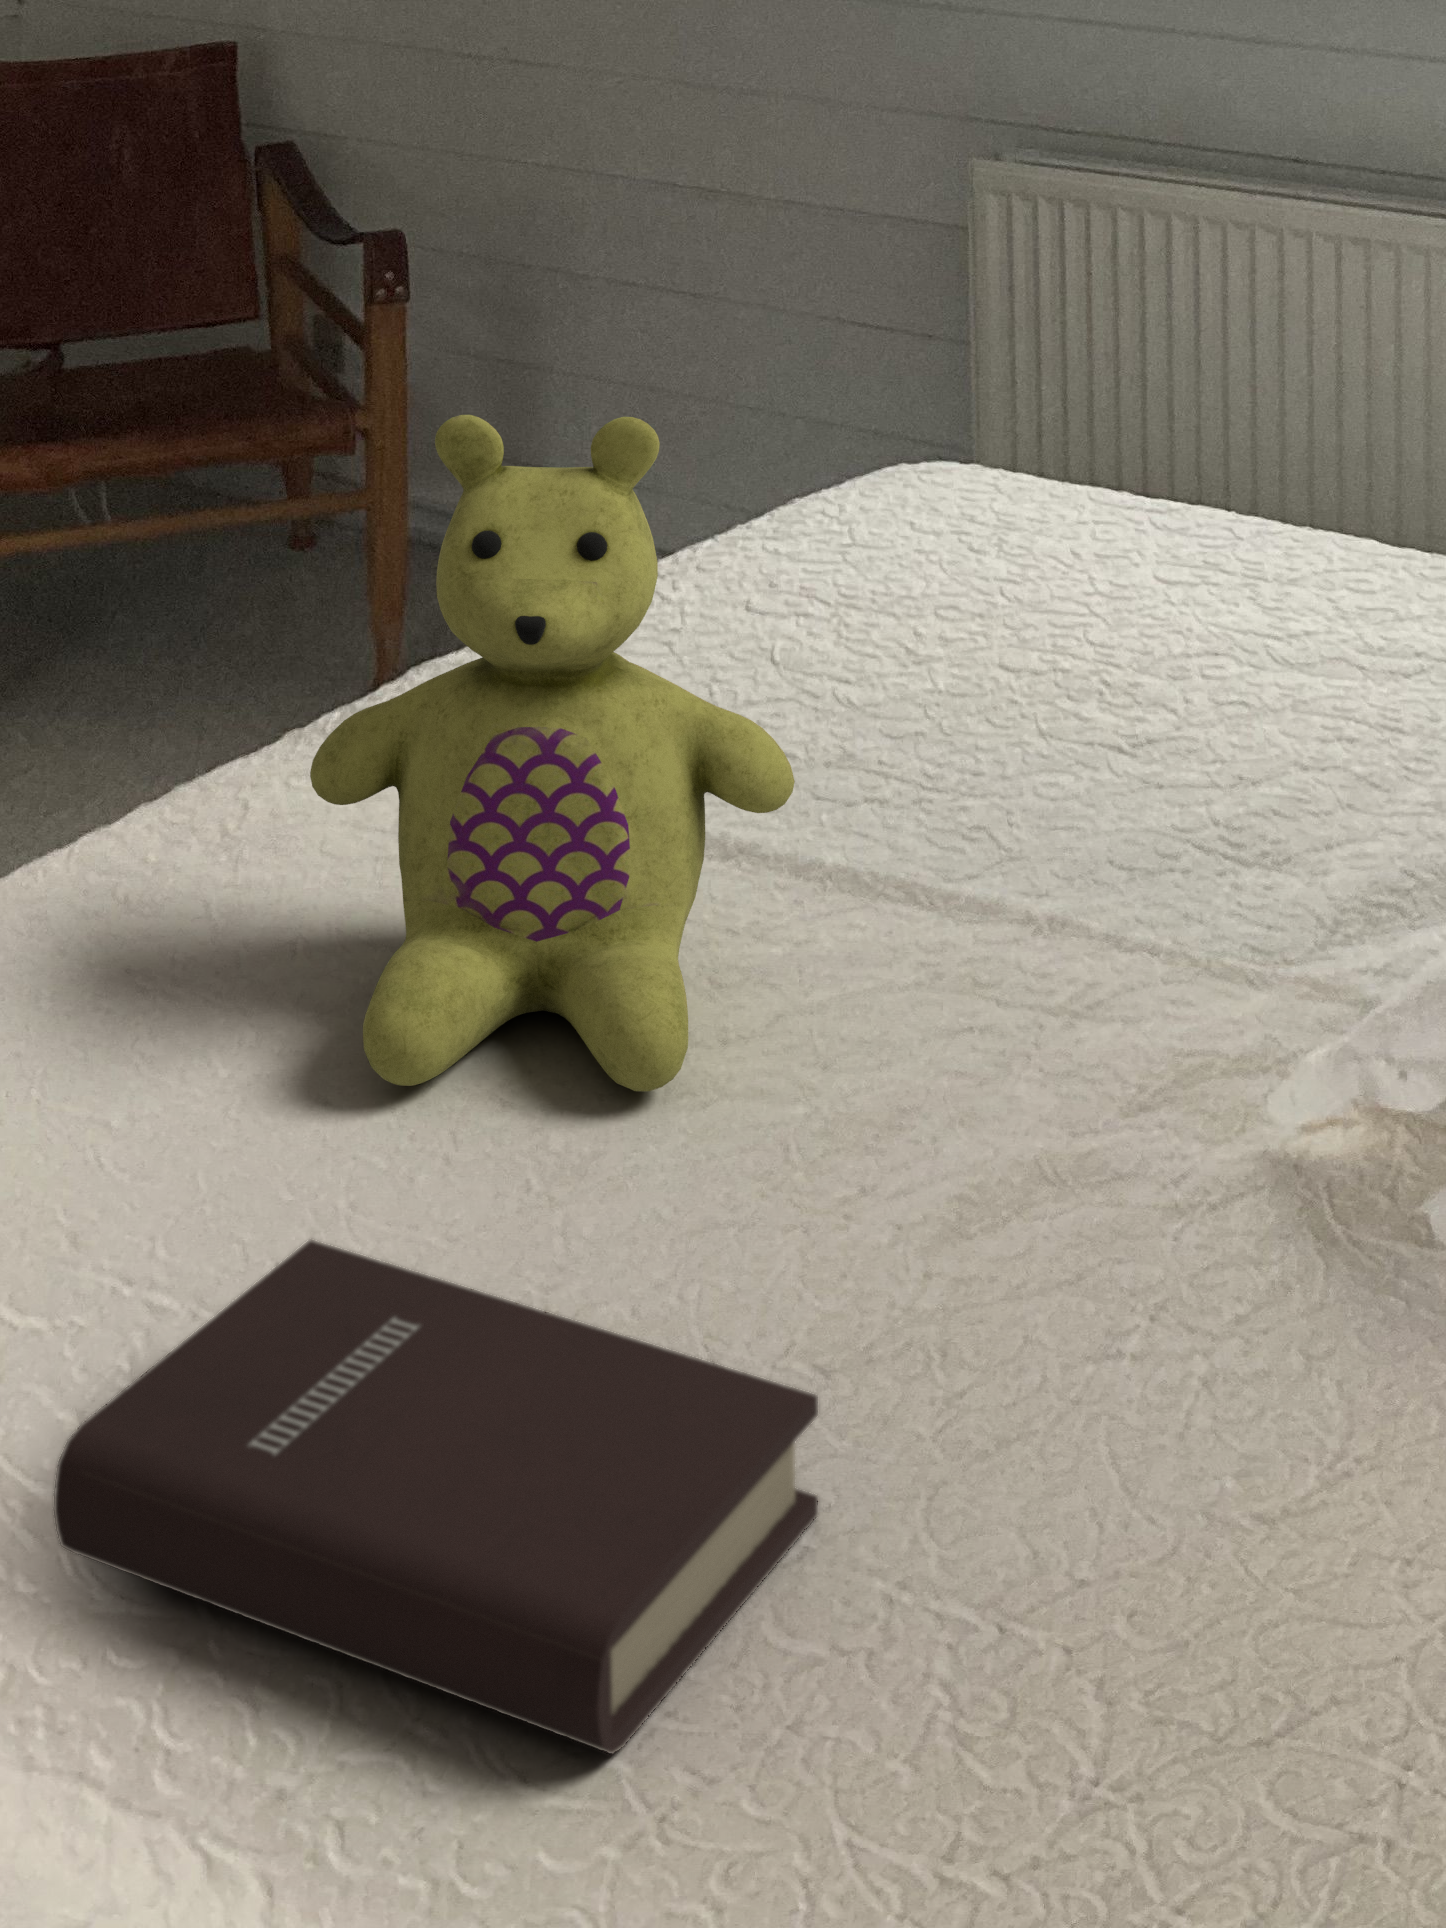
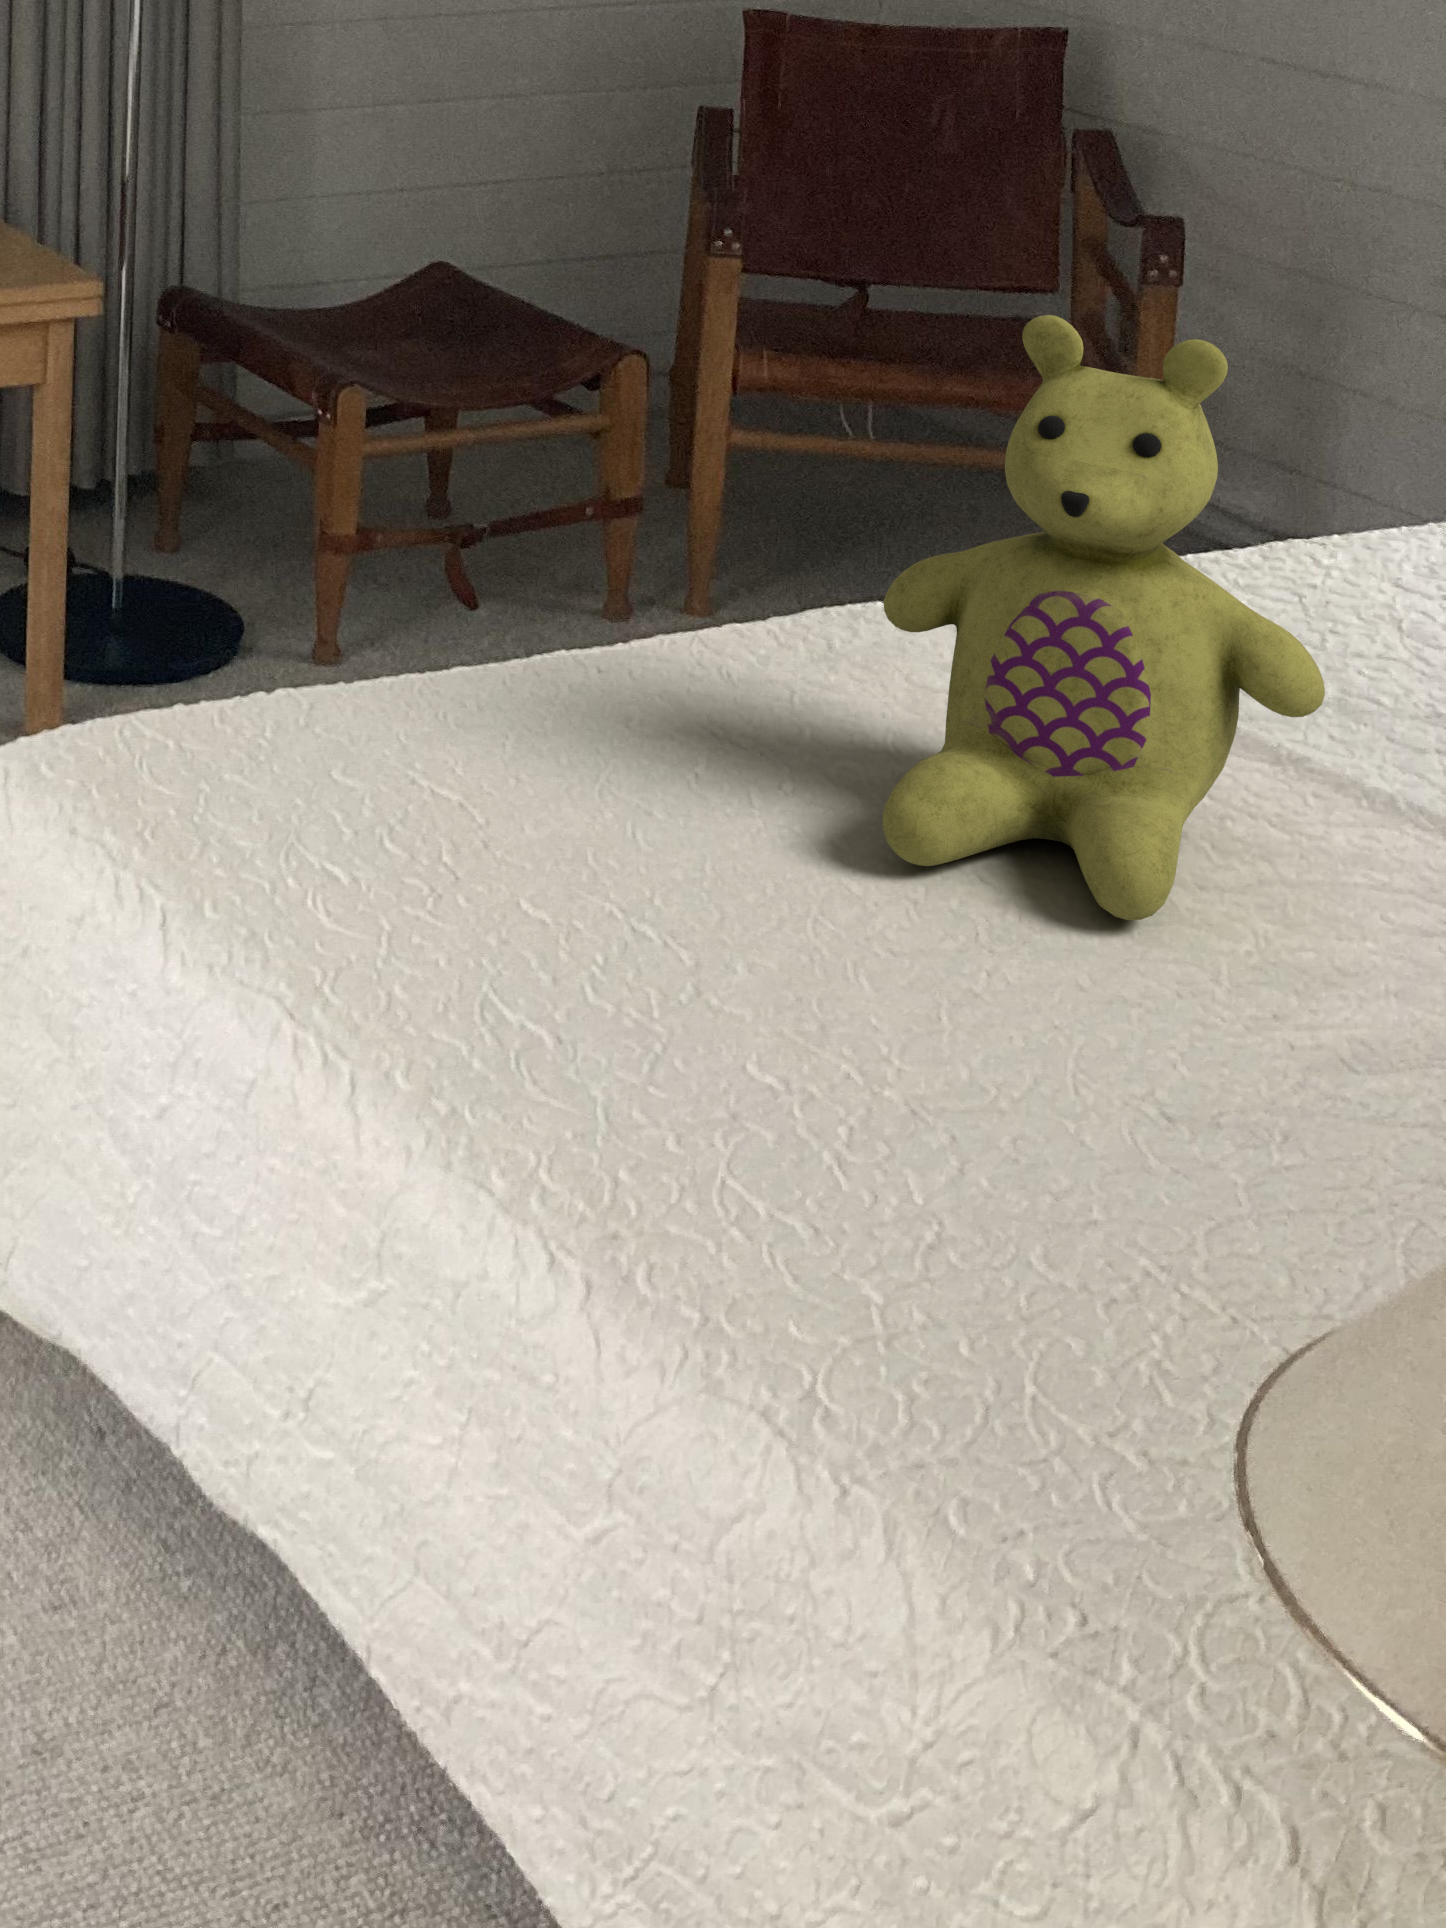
book: present [54,1240,818,1754] -> none [524,932,1163,1344]

